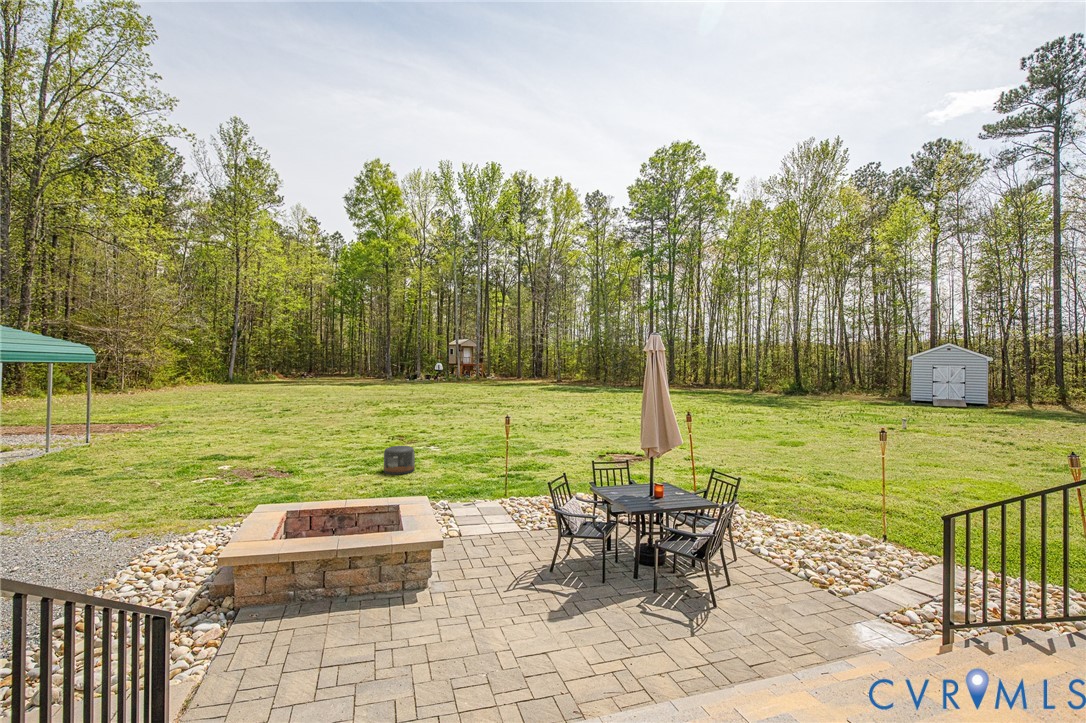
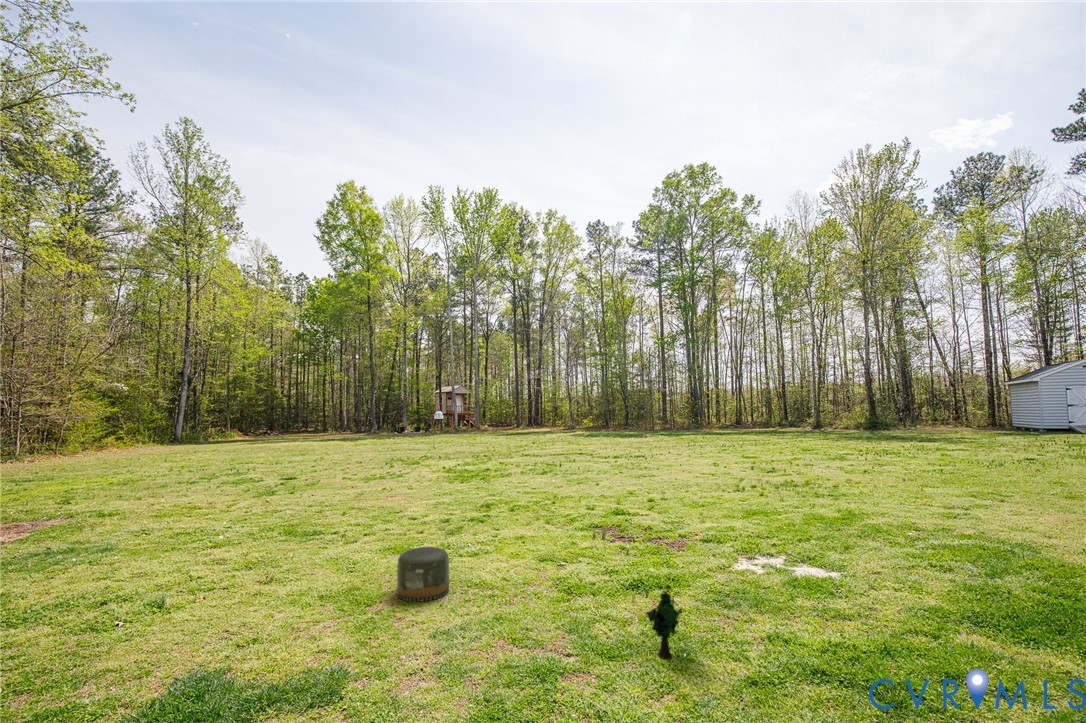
decorative plant: none [506,461,526,498] -> present [646,585,682,659]

